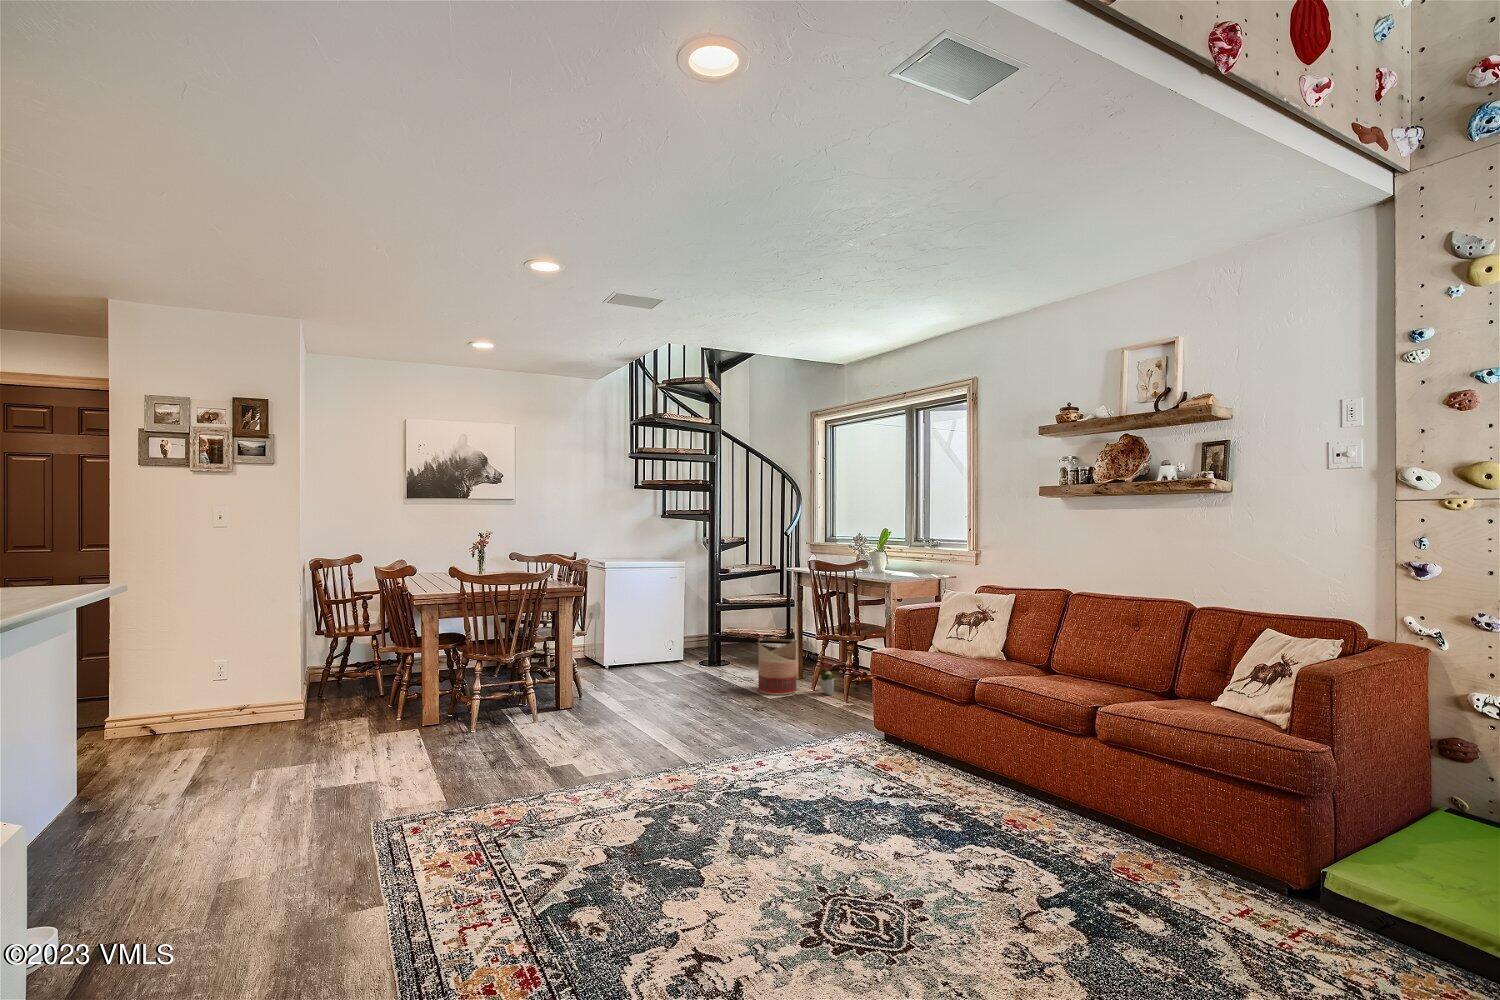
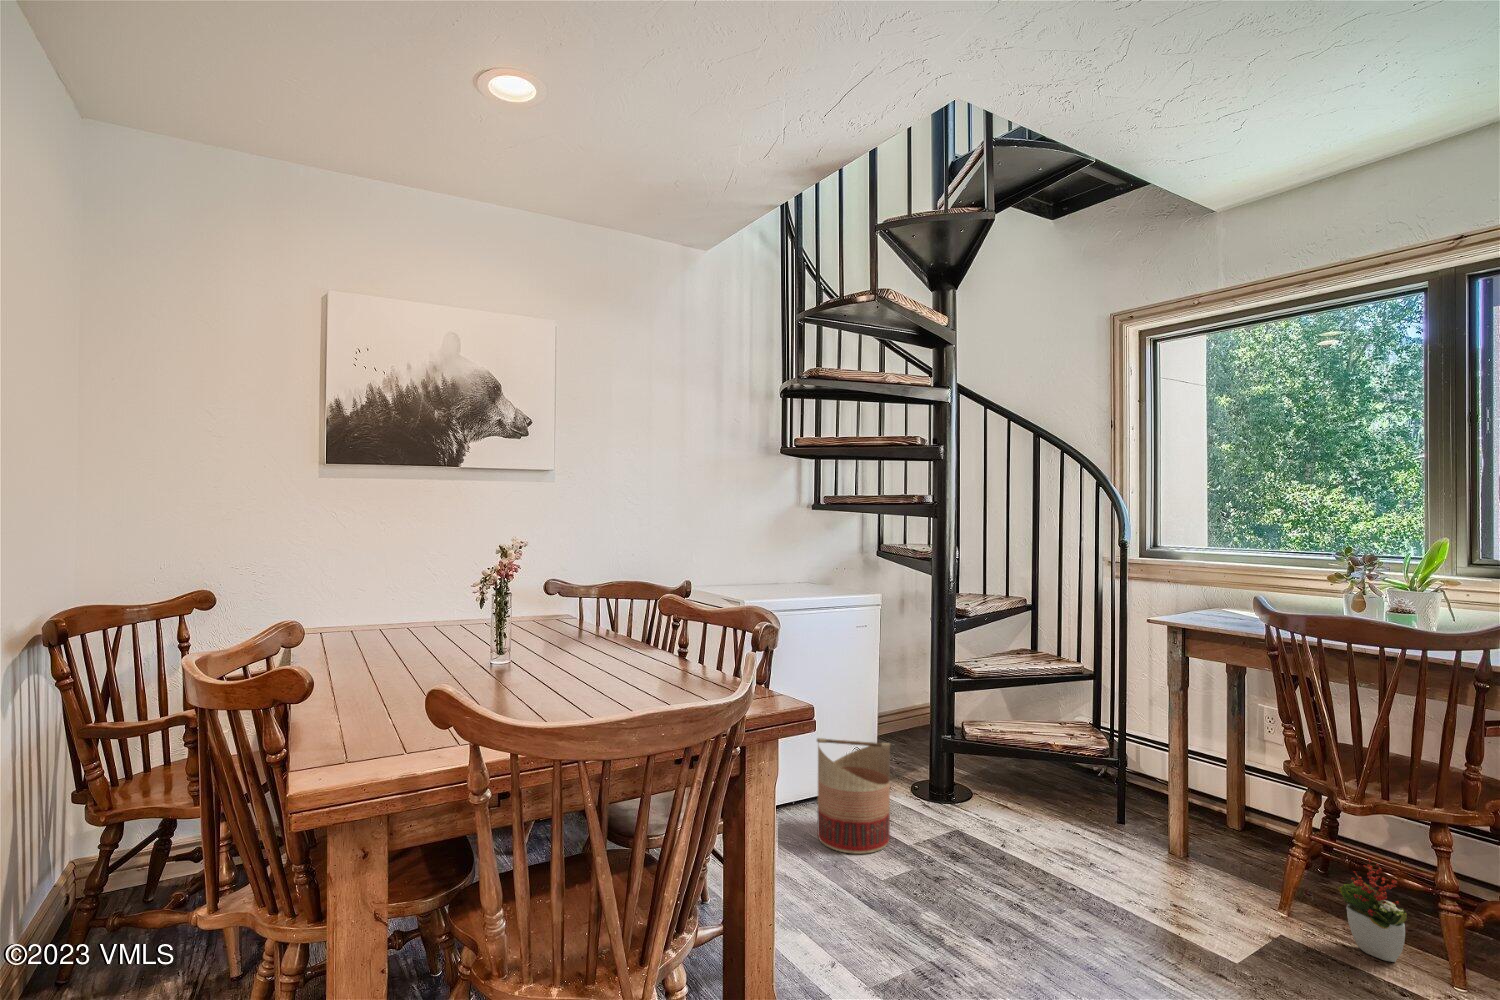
basket: present [758,638,797,695] -> present [817,738,891,854]

